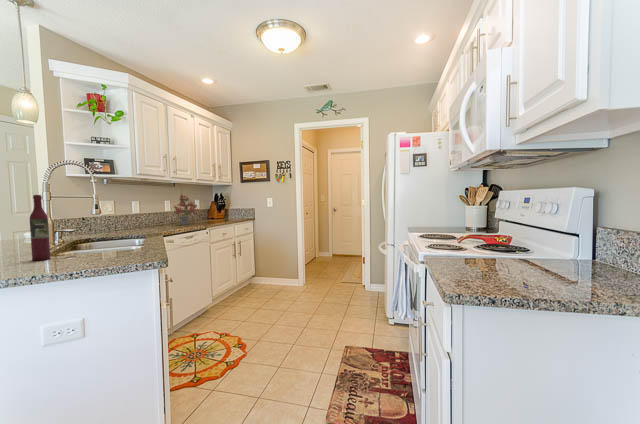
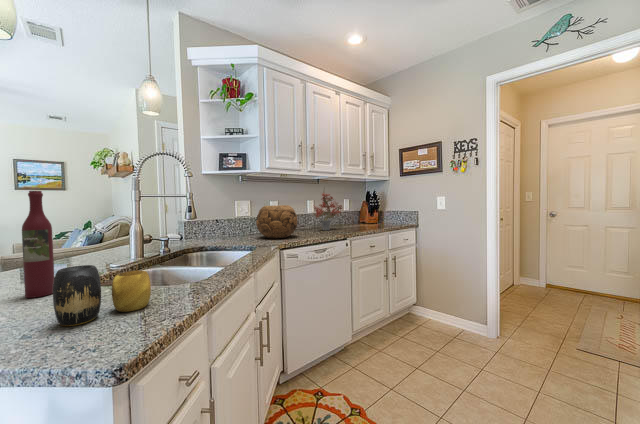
decorative bowl: none [129,205,167,231] -> present [256,205,298,238]
vase: none [101,232,139,259] -> present [53,265,151,326]

